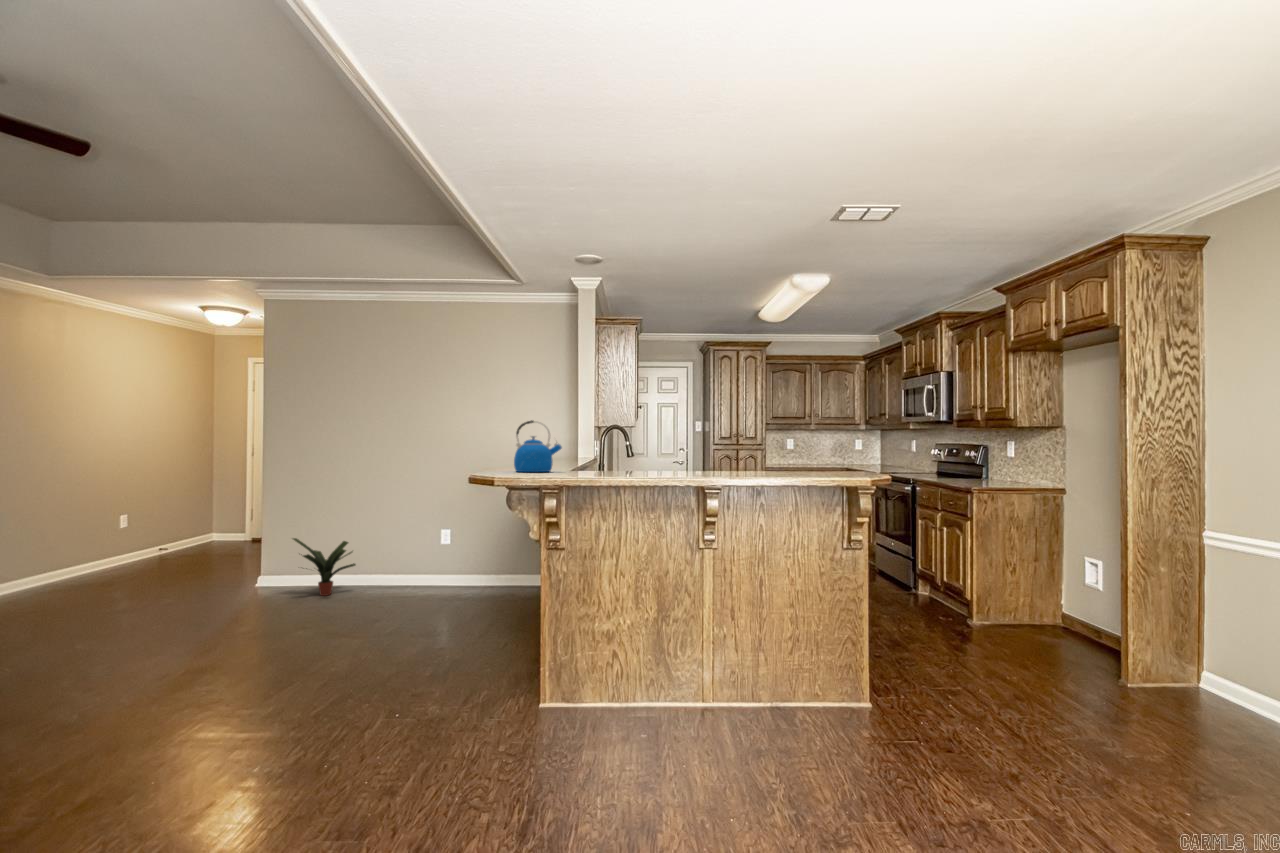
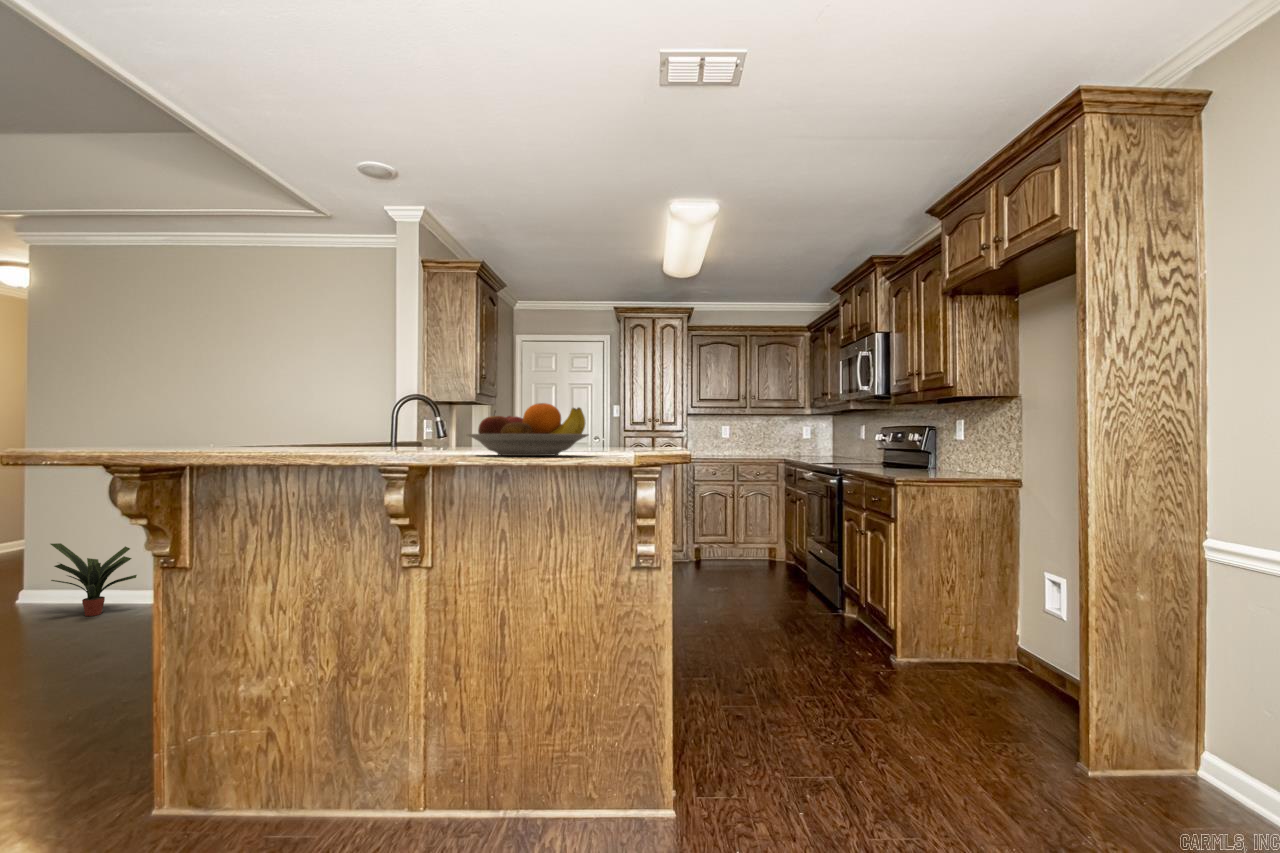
kettle: present [514,420,562,472] -> none [157,373,239,450]
fruit bowl: none [740,444,819,478] -> present [467,403,588,456]

